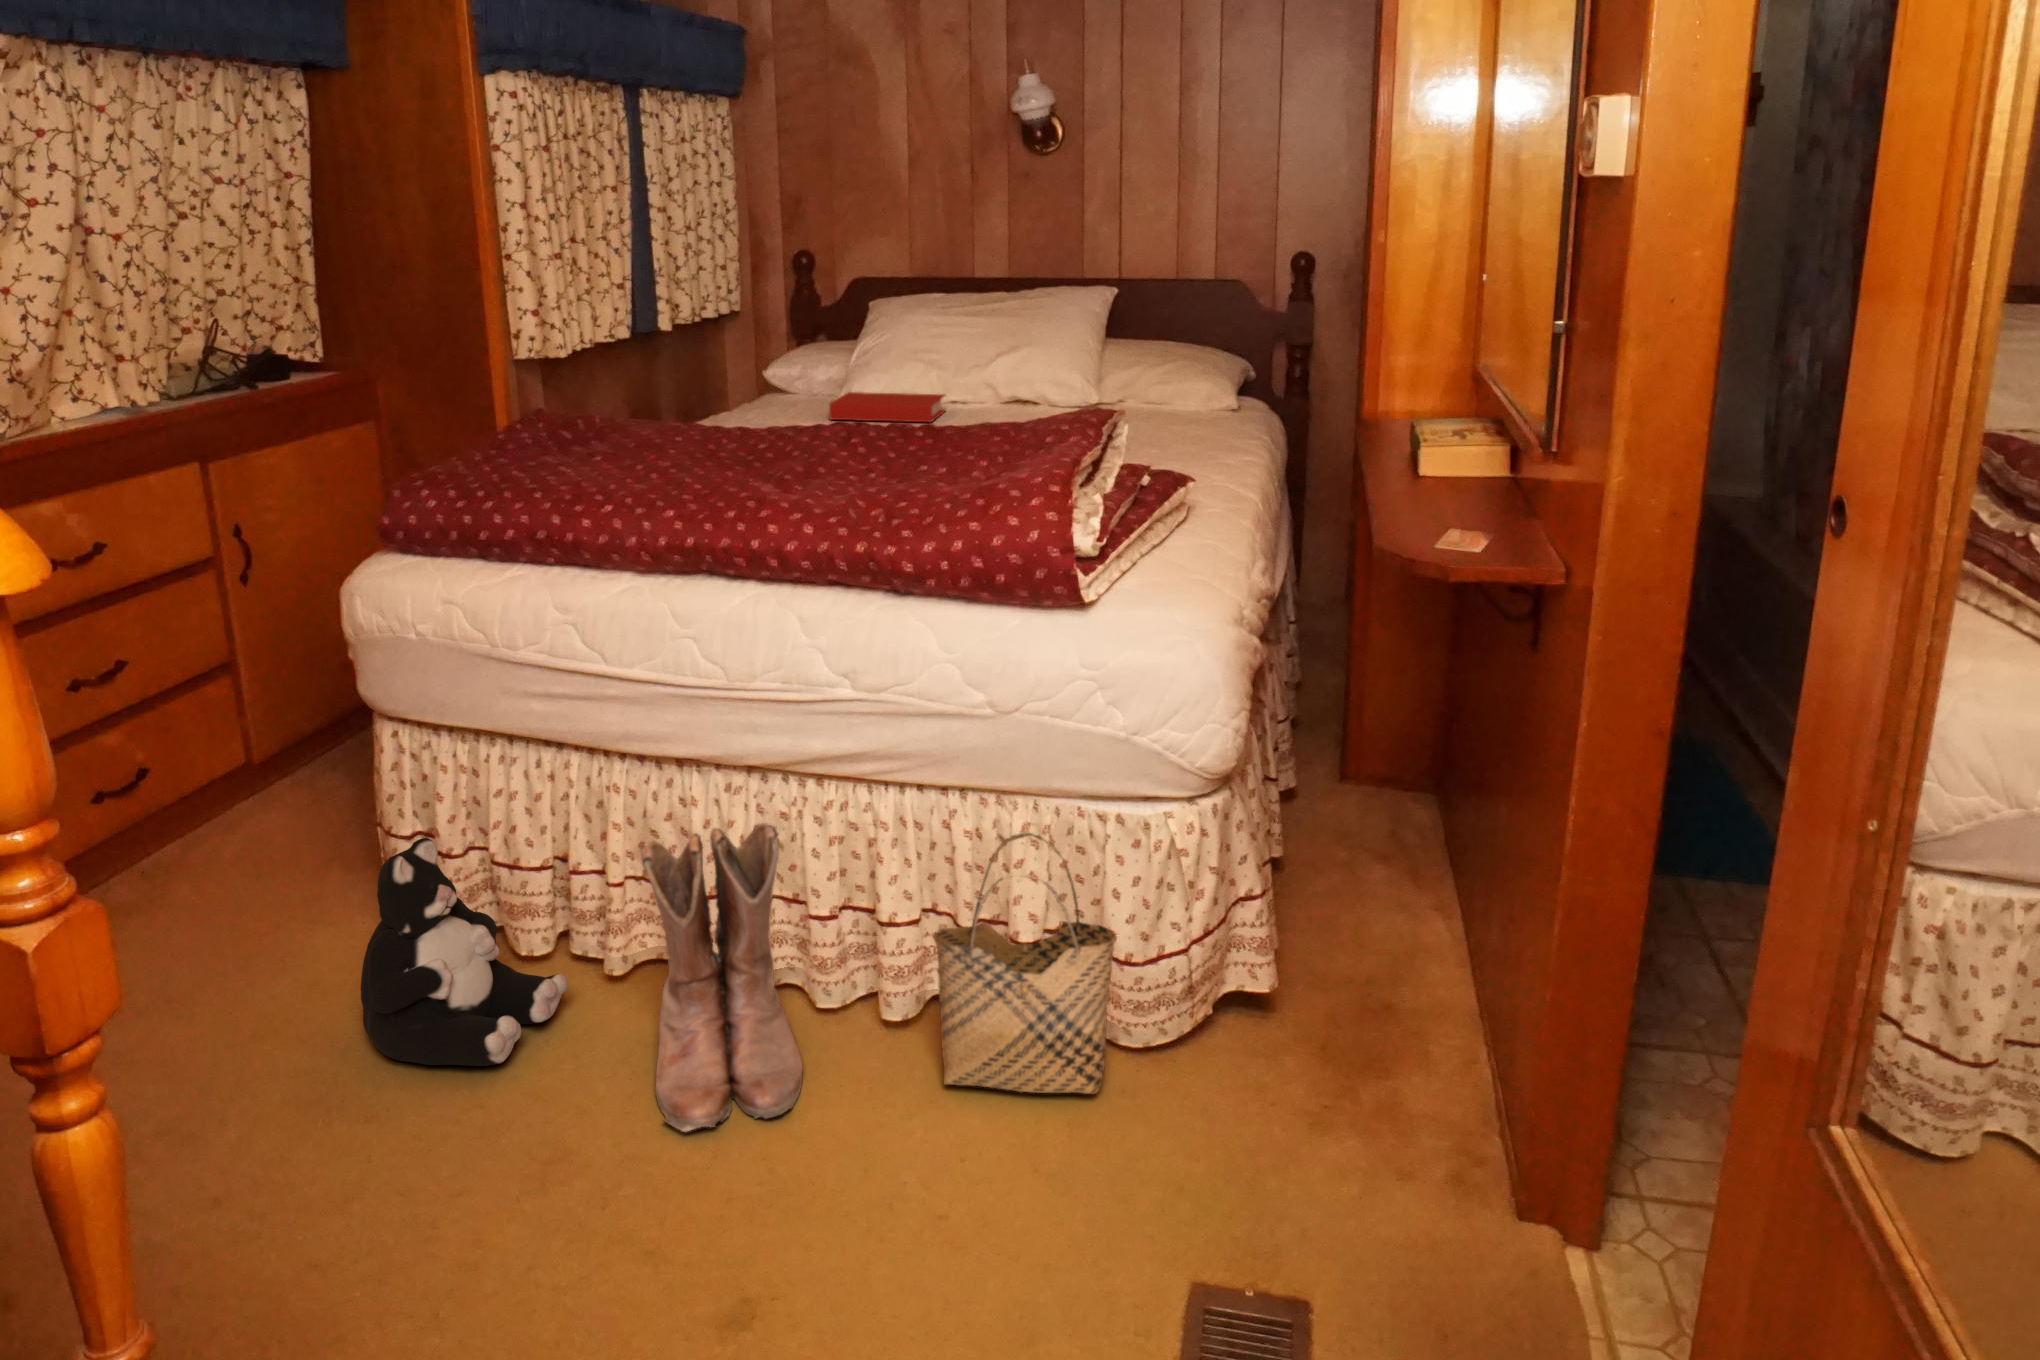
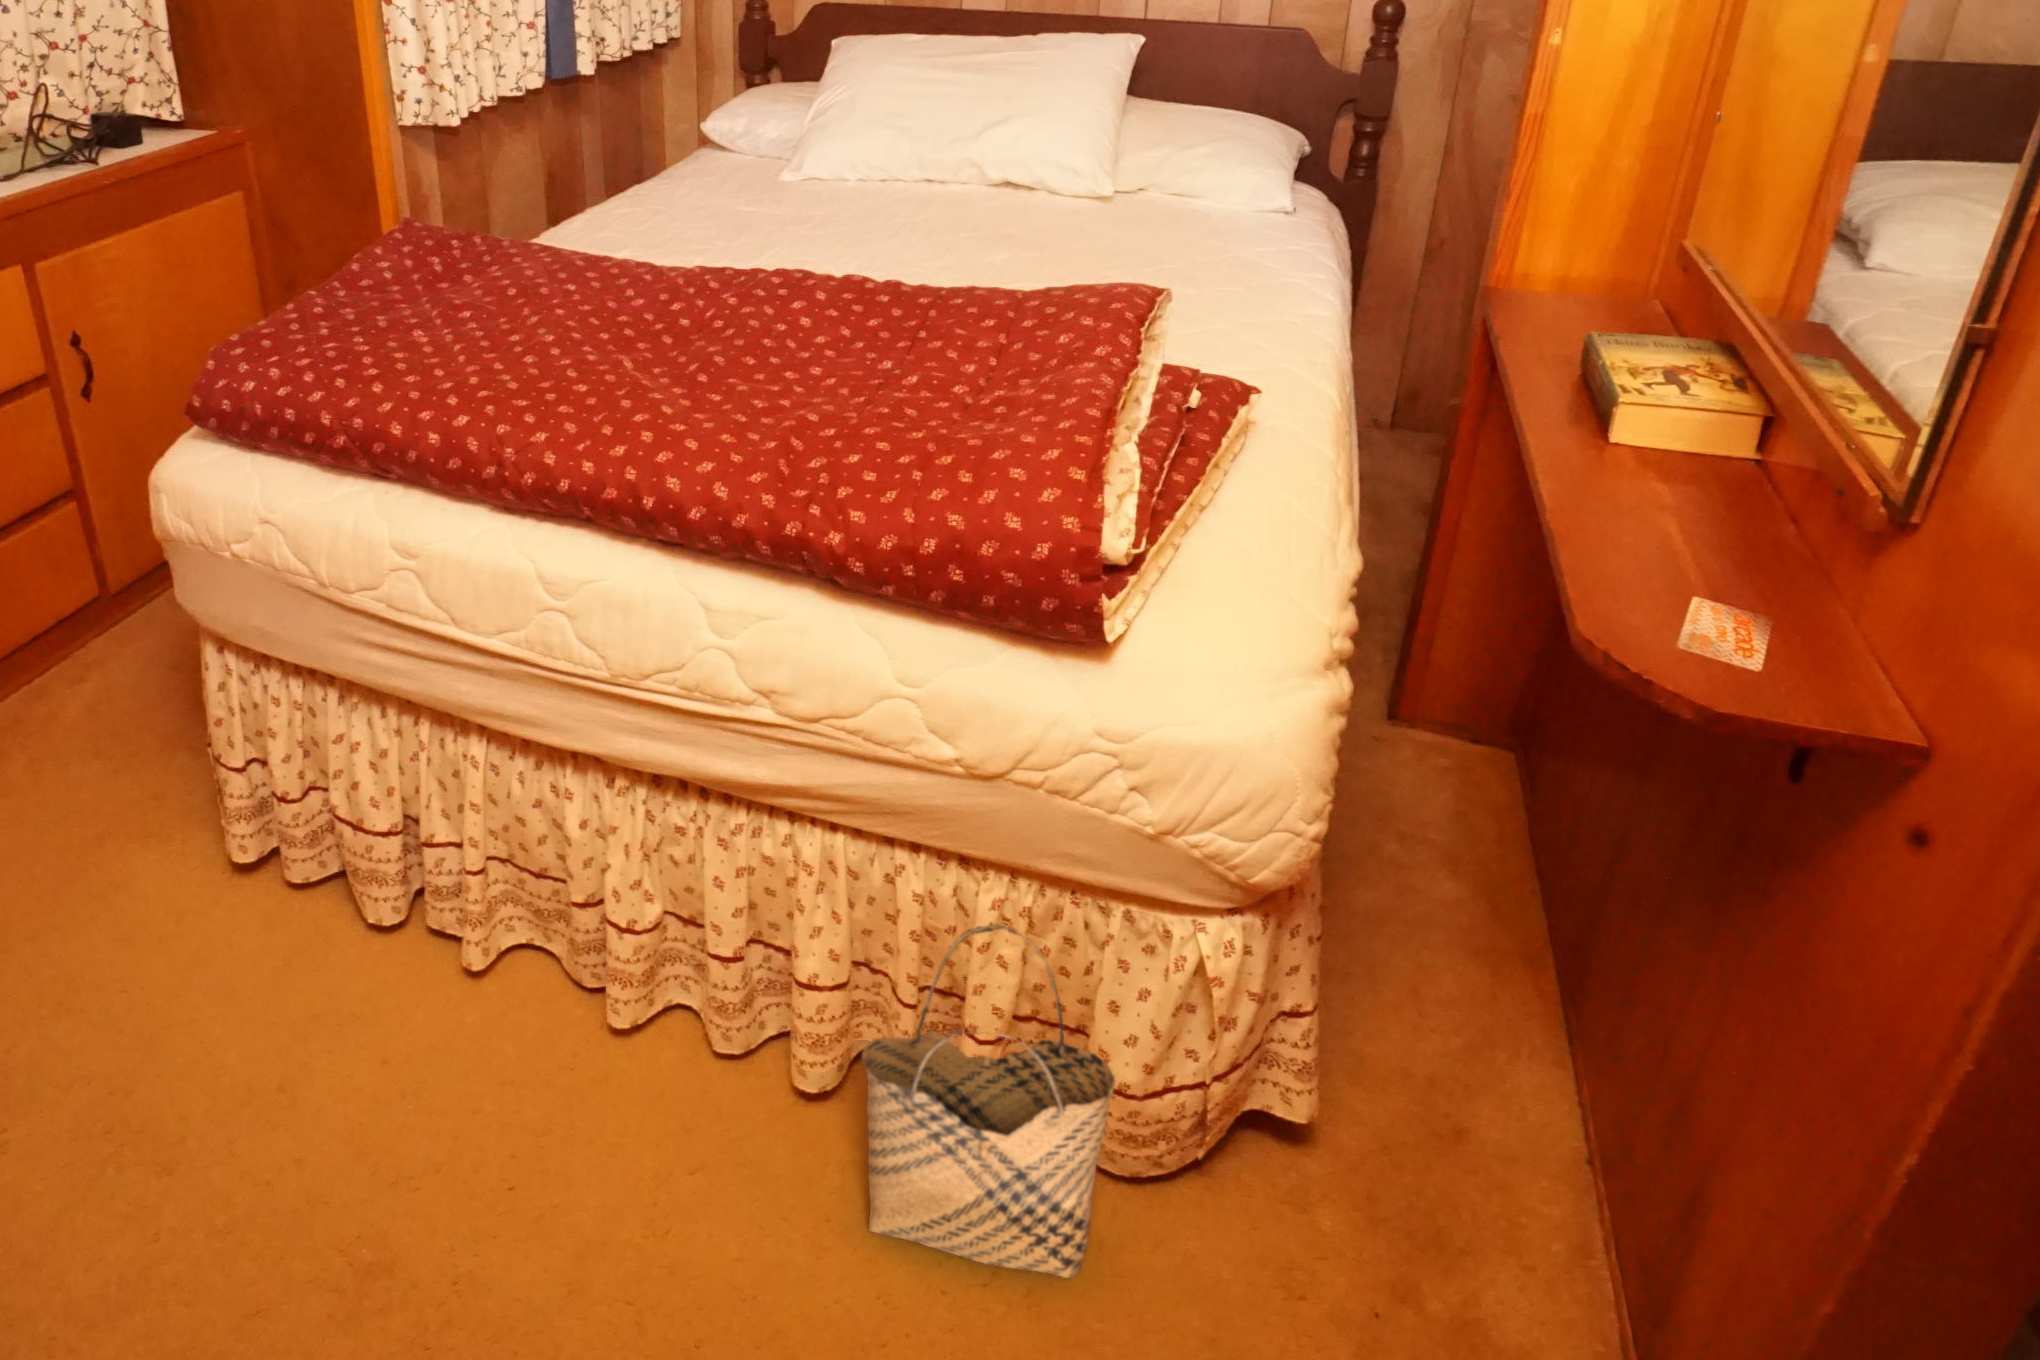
book: present [829,392,946,422] -> none [771,166,916,217]
boots: present [640,823,802,1132] -> none [476,852,688,1280]
plush toy: present [361,838,568,1066] -> none [159,828,411,1122]

